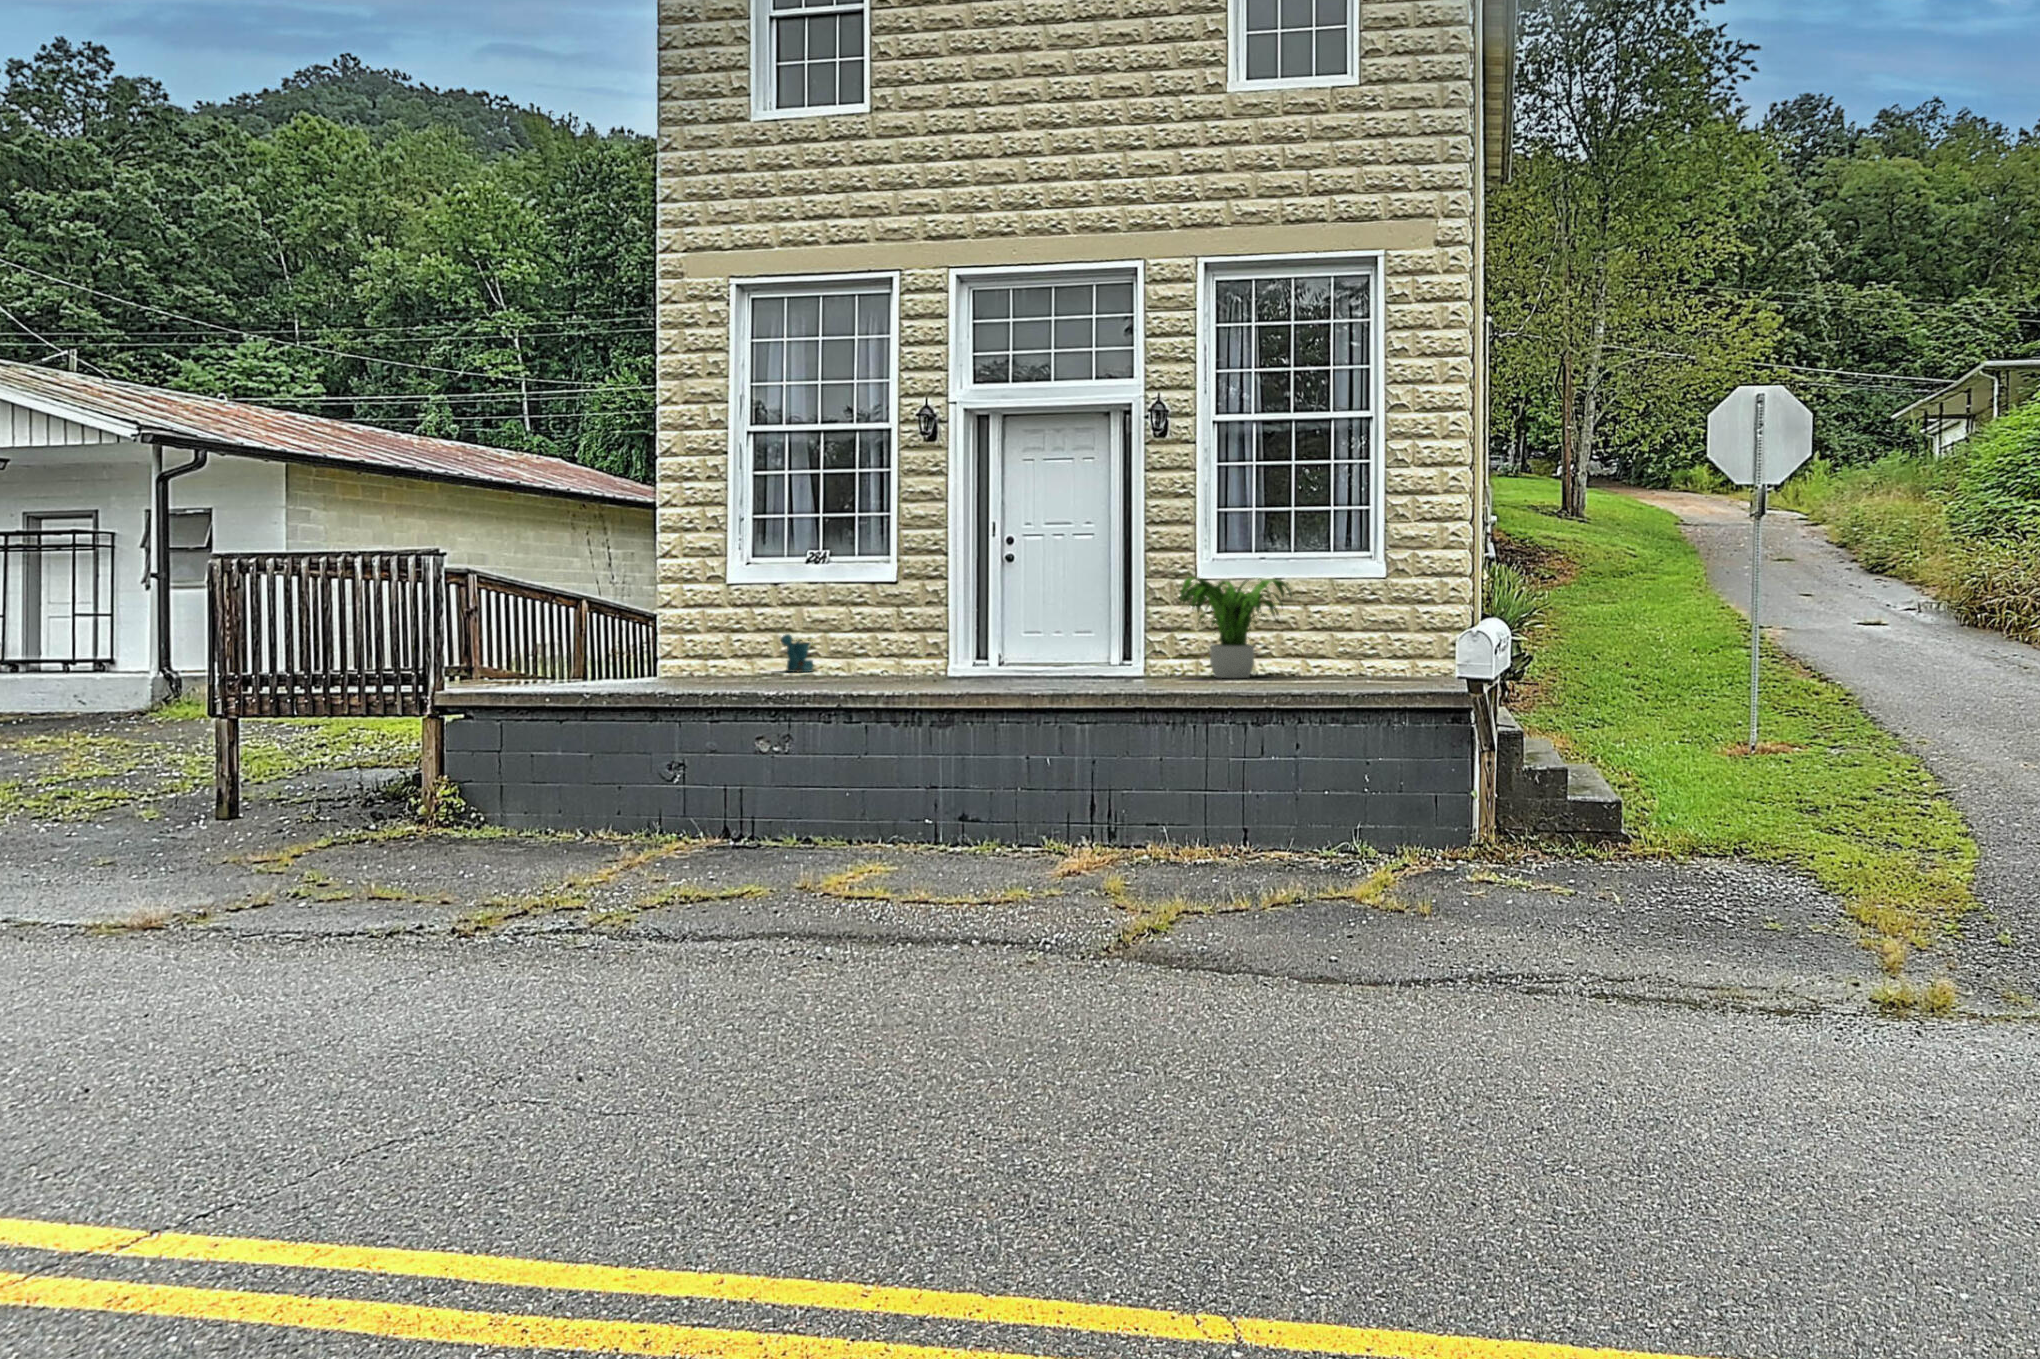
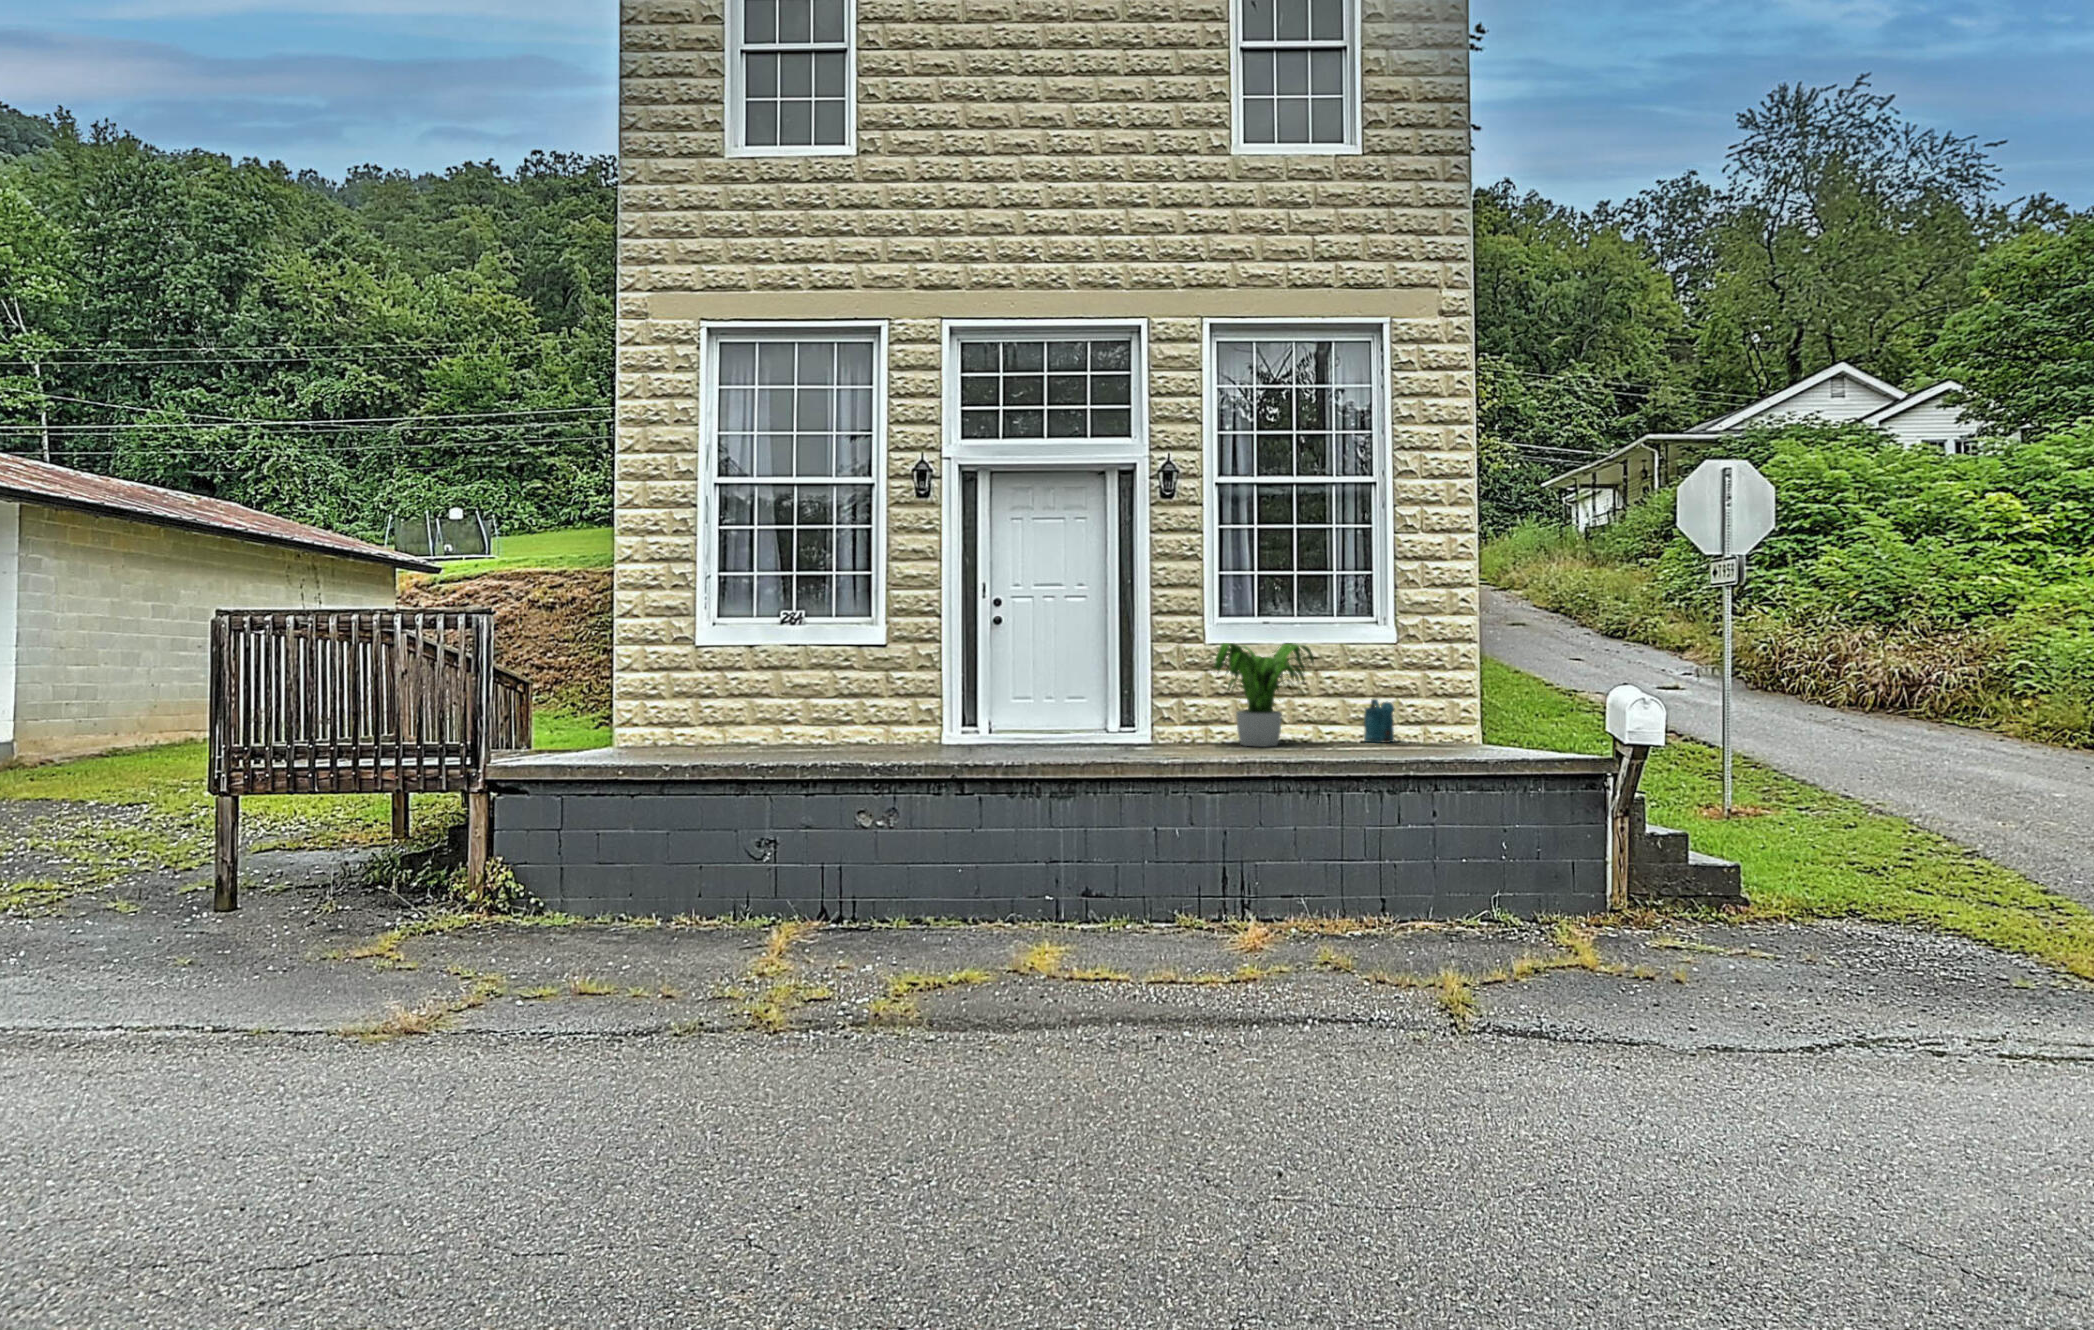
watering can: present [781,634,814,672] -> present [1364,699,1394,743]

